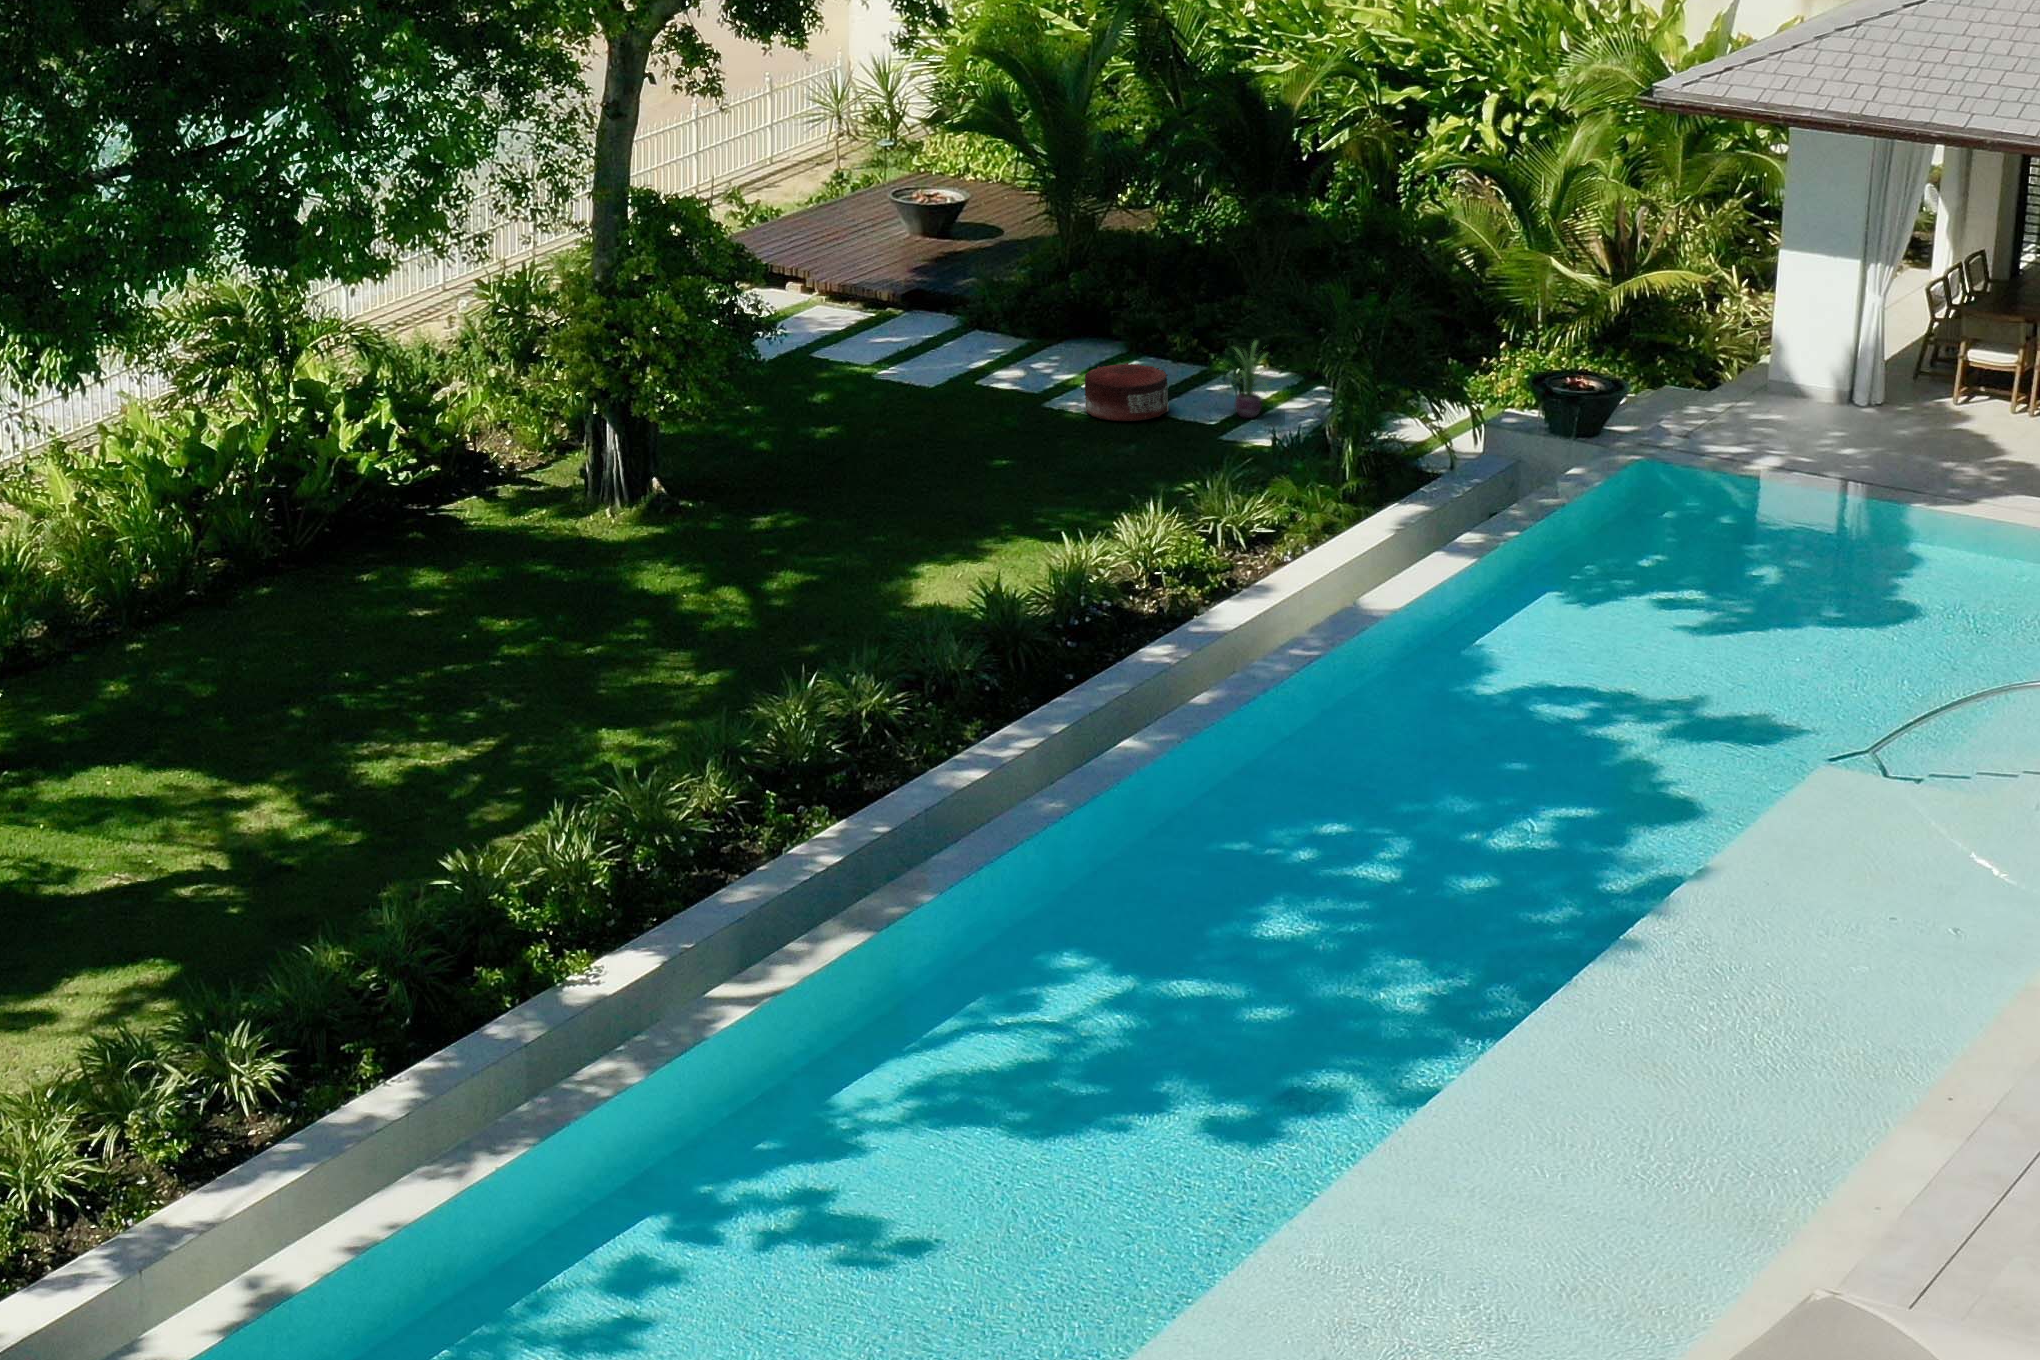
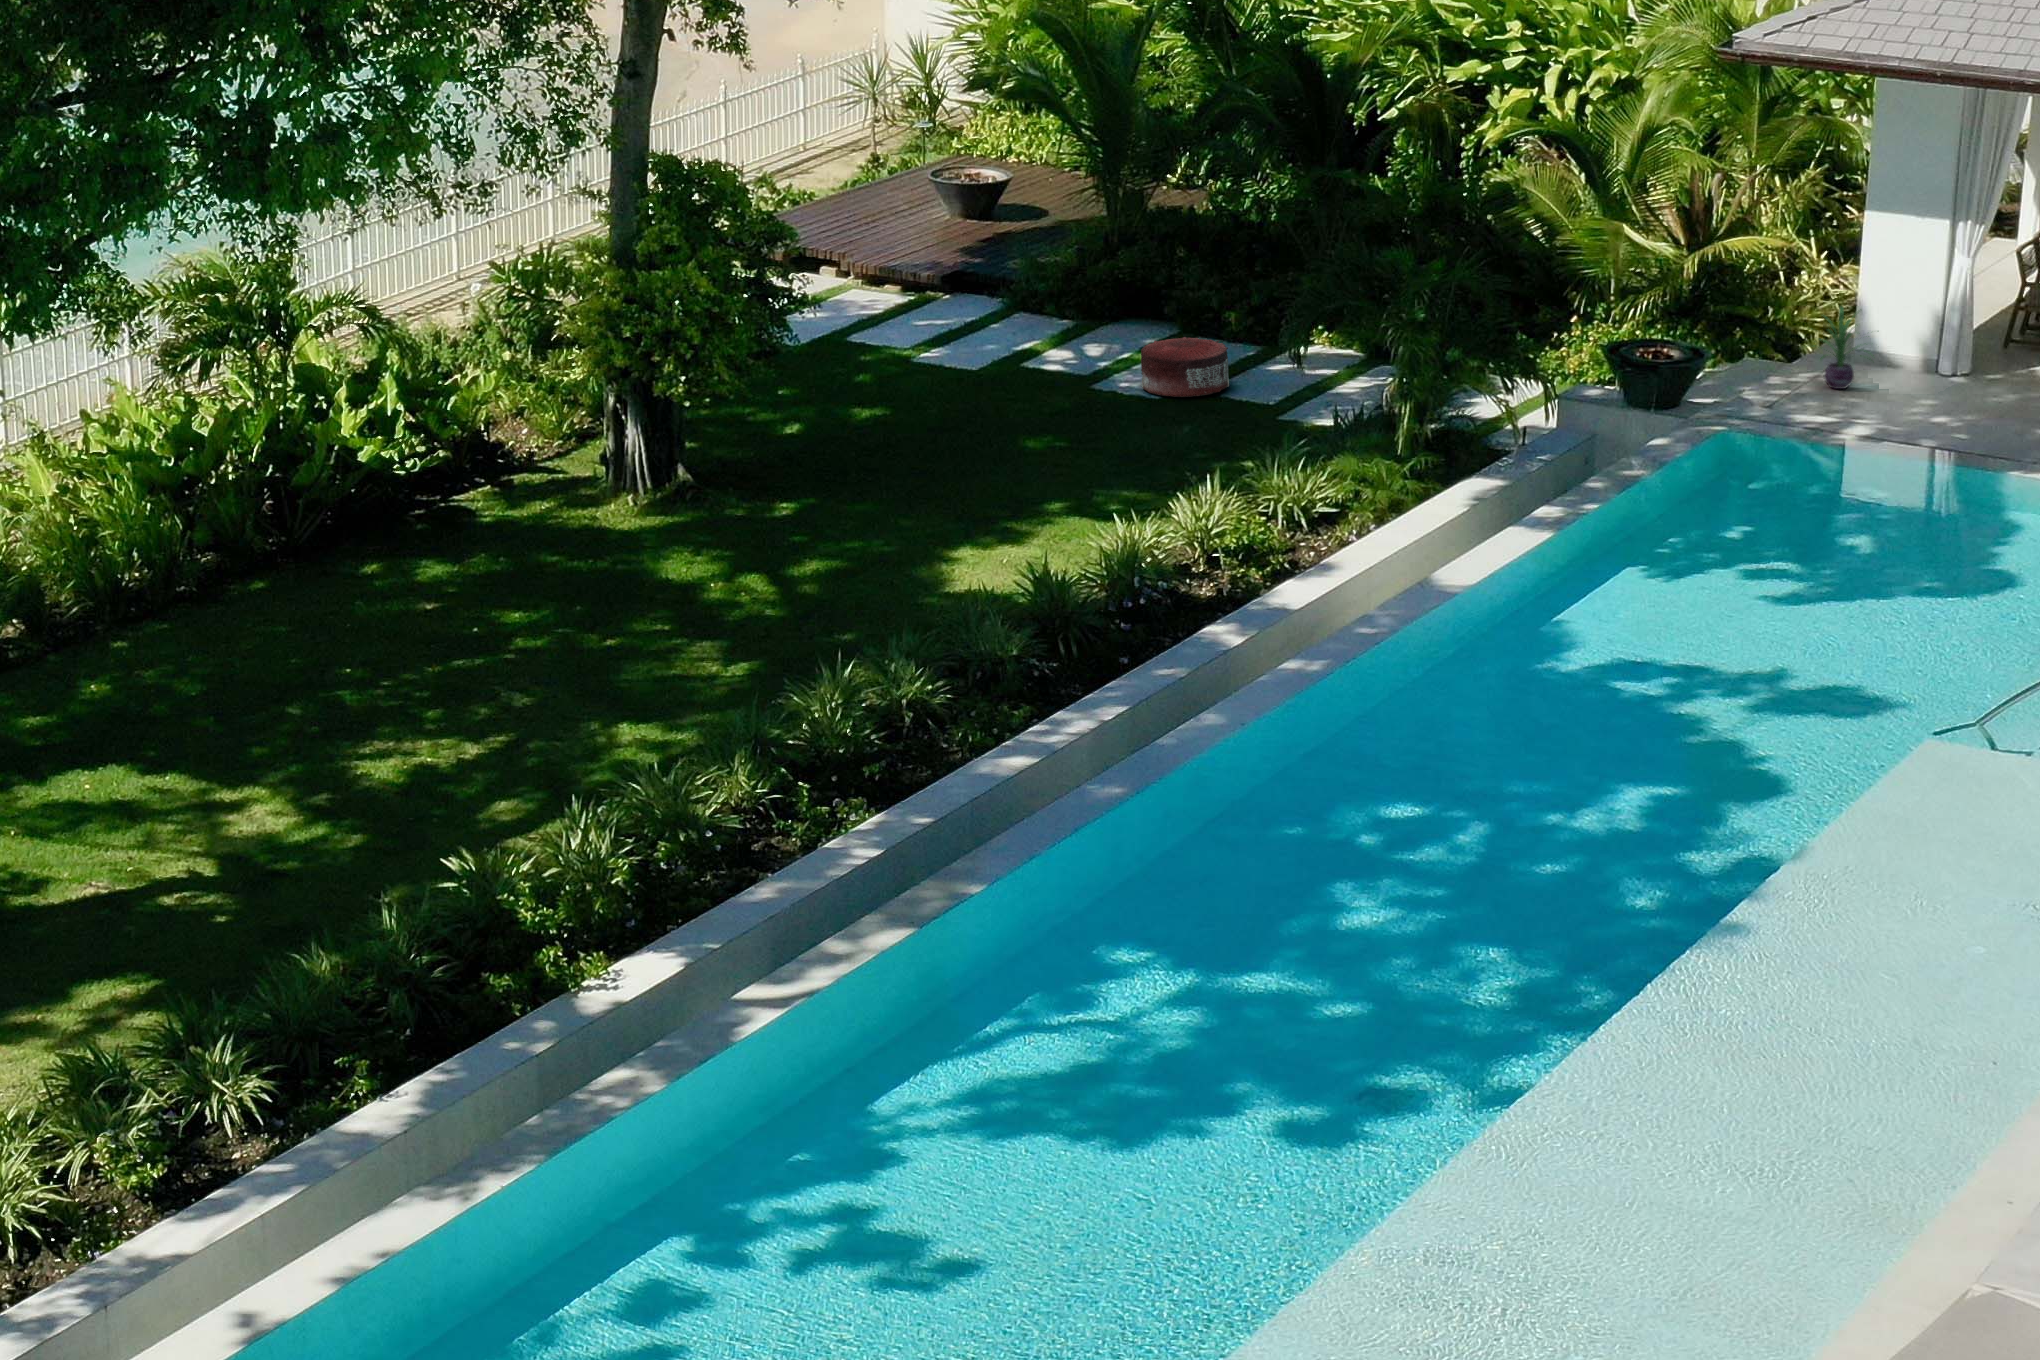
decorative plant: present [1234,341,1270,418] -> present [1820,306,1873,389]

